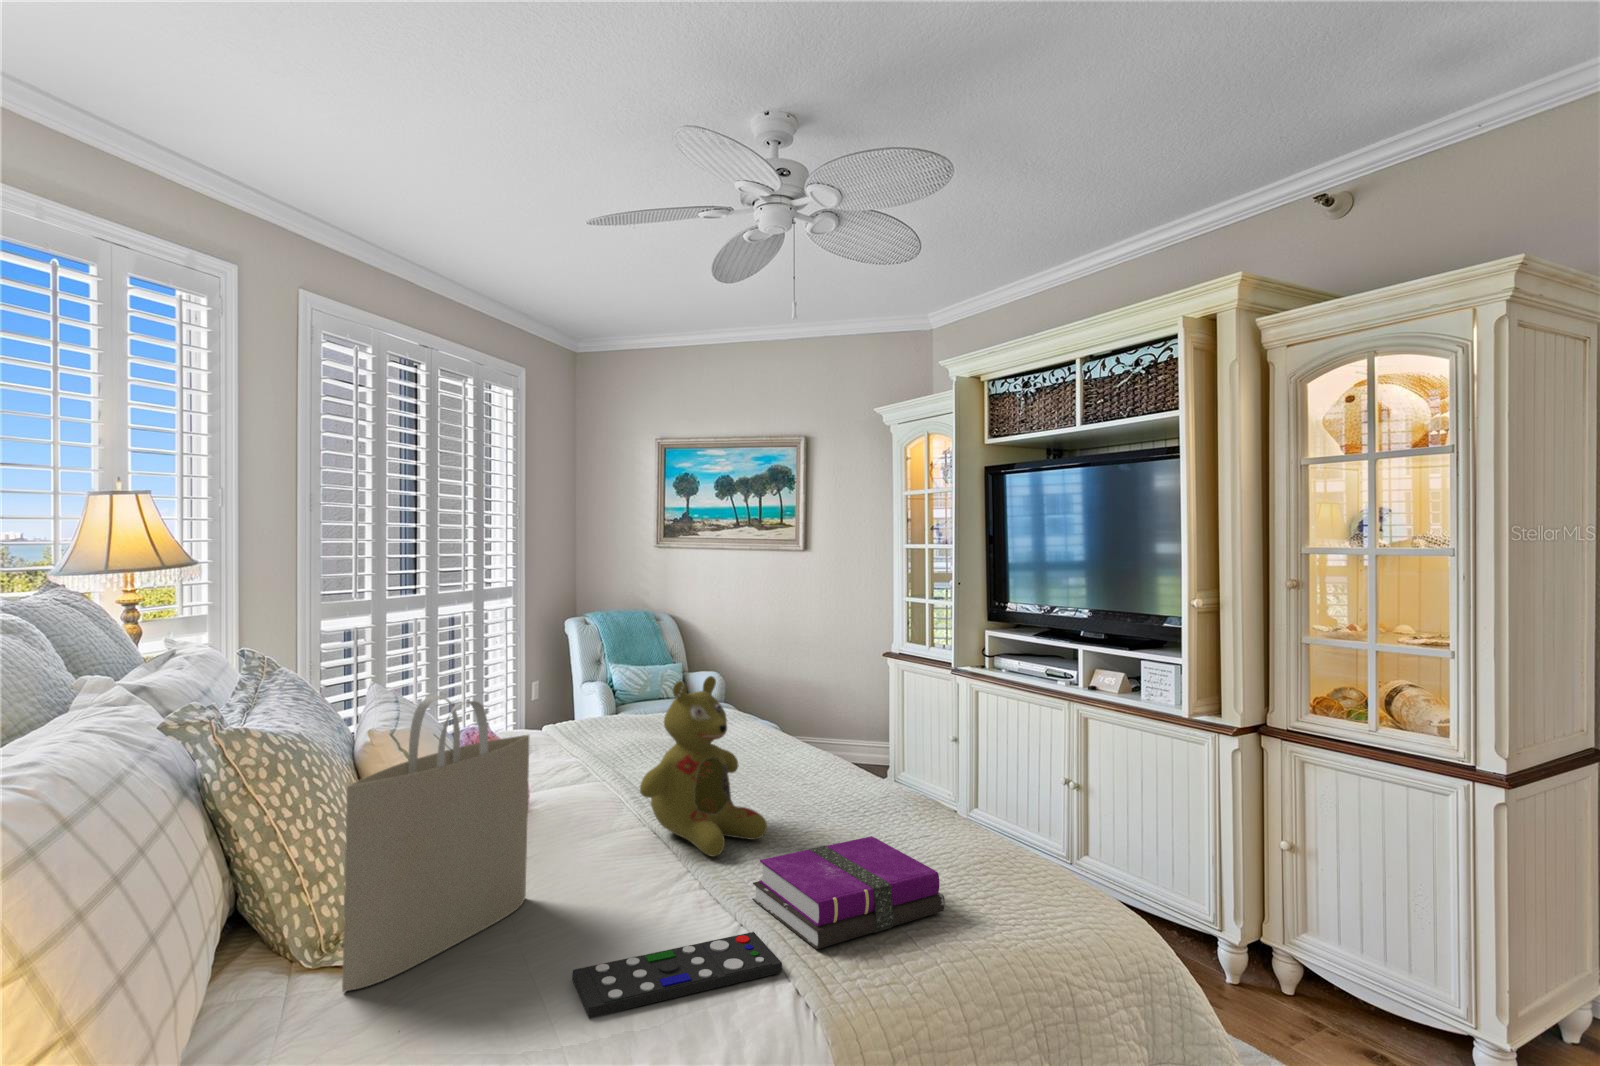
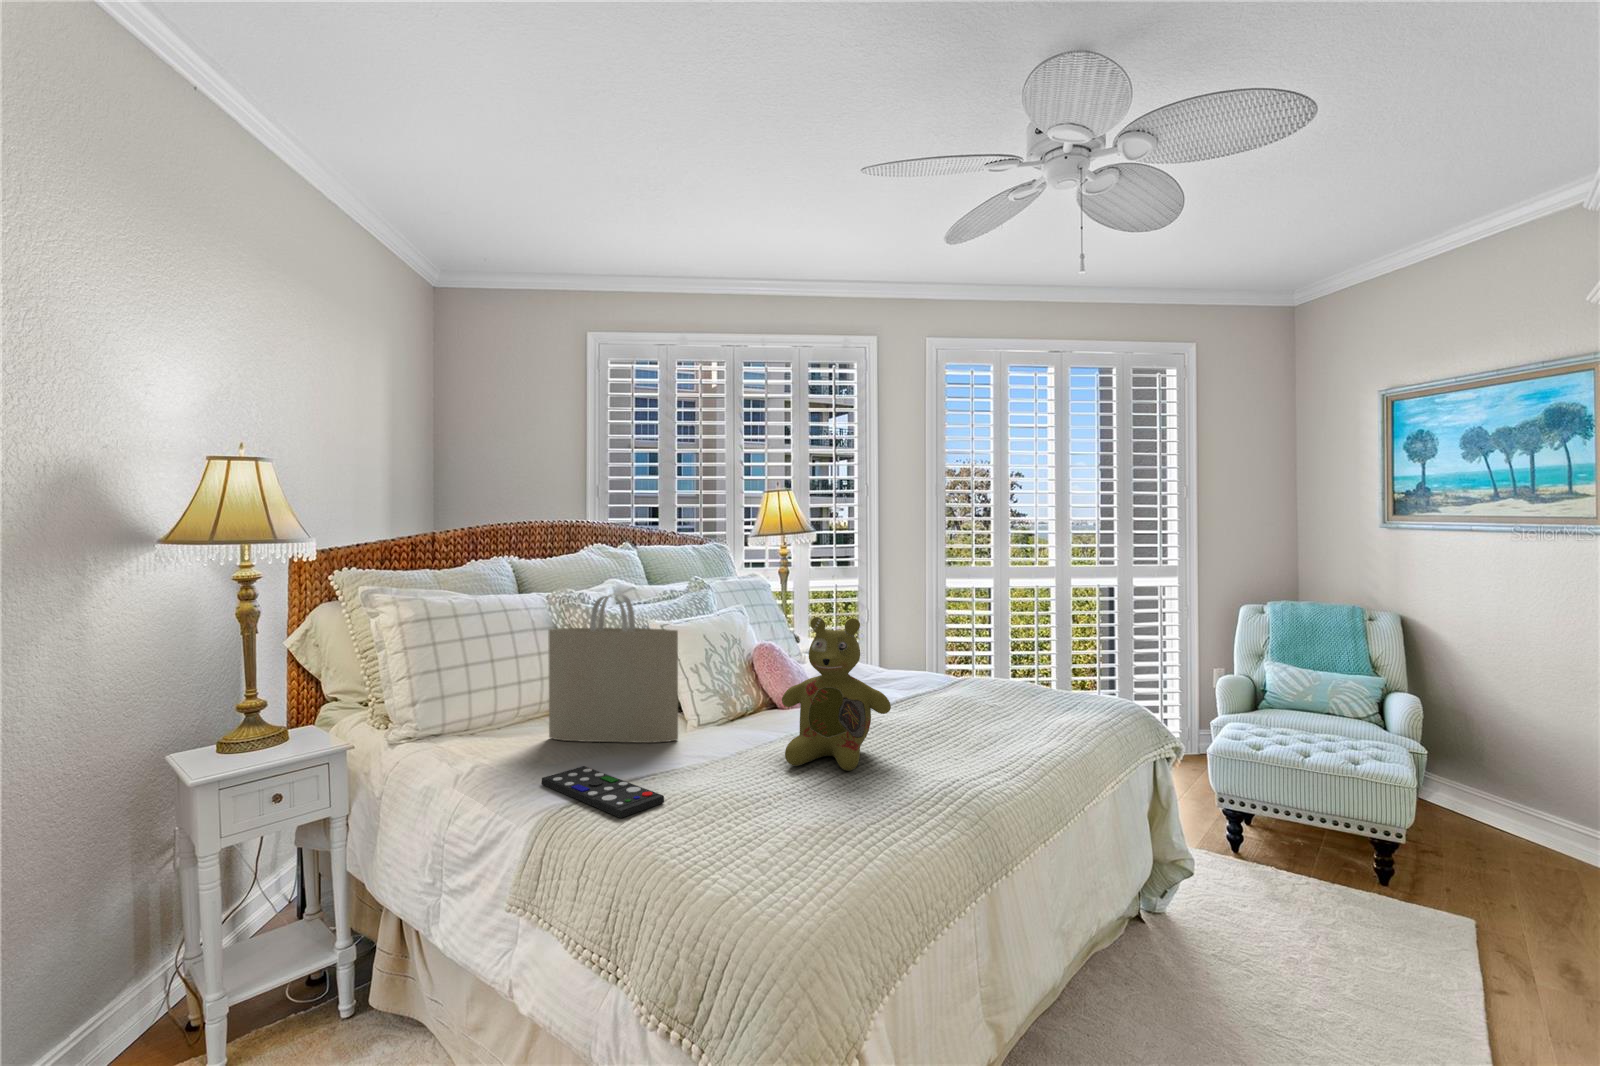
notebook: present [753,836,945,949] -> none [660,759,837,857]

